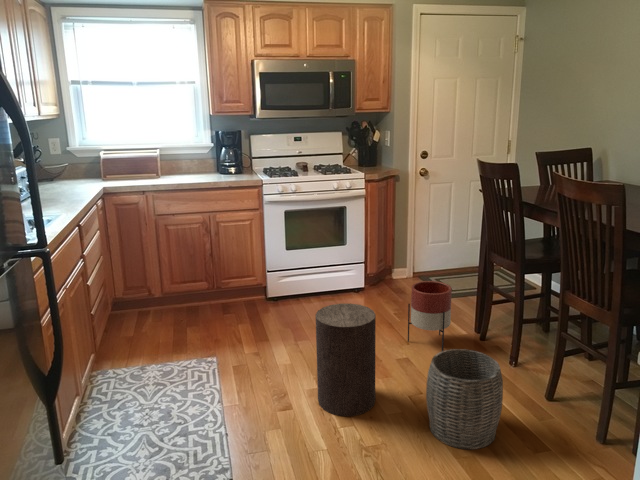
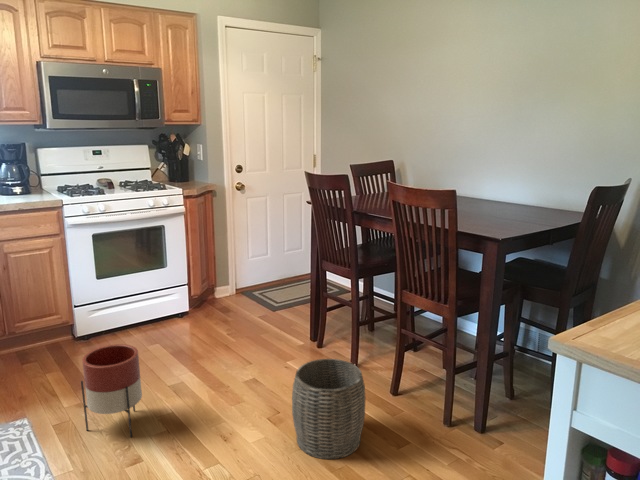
planter: present [408,281,452,351] -> present [81,344,142,437]
stool: present [316,304,376,416] -> none [164,329,235,455]

